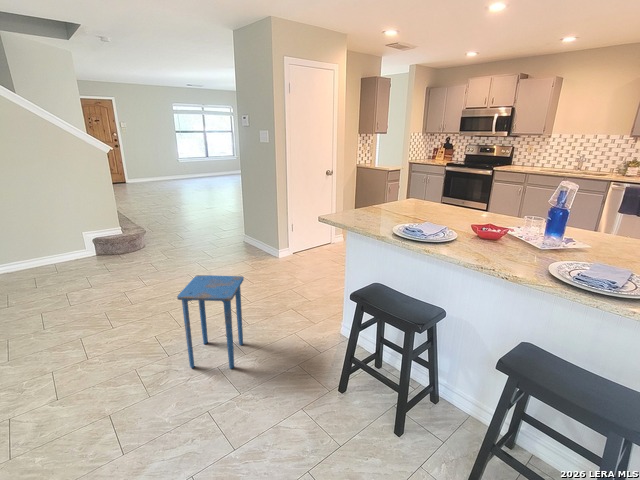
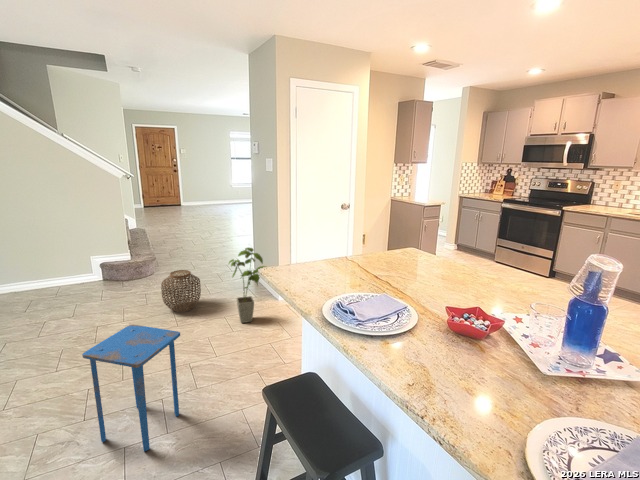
house plant: none [240,211,274,278] -> present [229,248,265,323]
woven basket: none [173,237,209,275] -> present [161,270,201,312]

